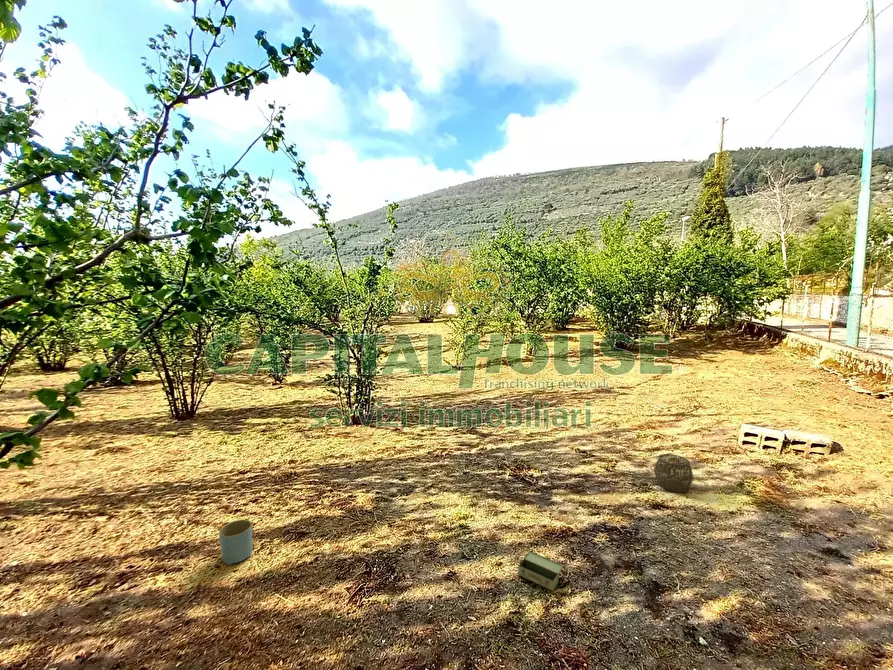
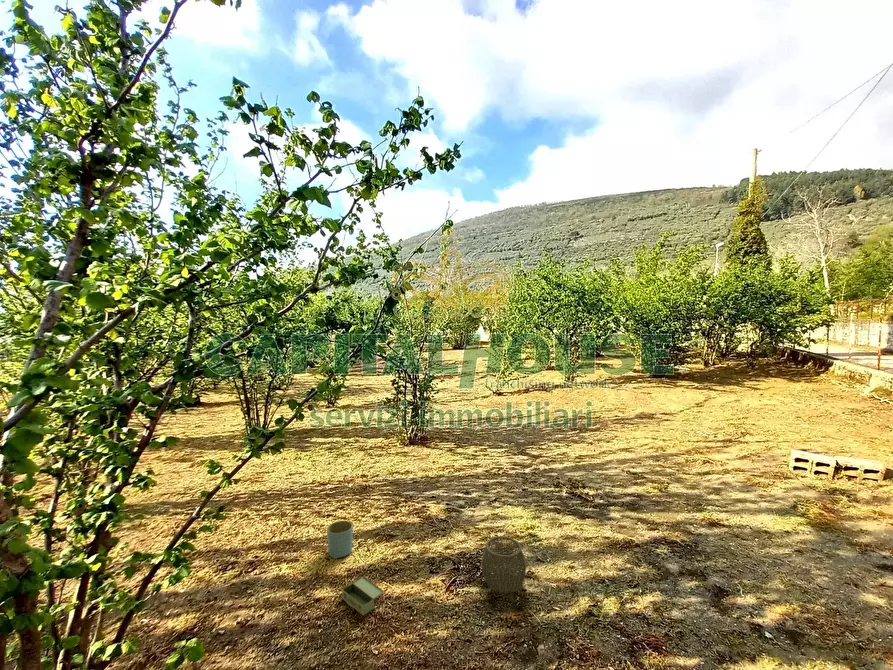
woven basket: present [654,454,693,492] -> present [482,536,526,594]
toolbox: present [518,552,563,591] -> present [342,577,384,615]

